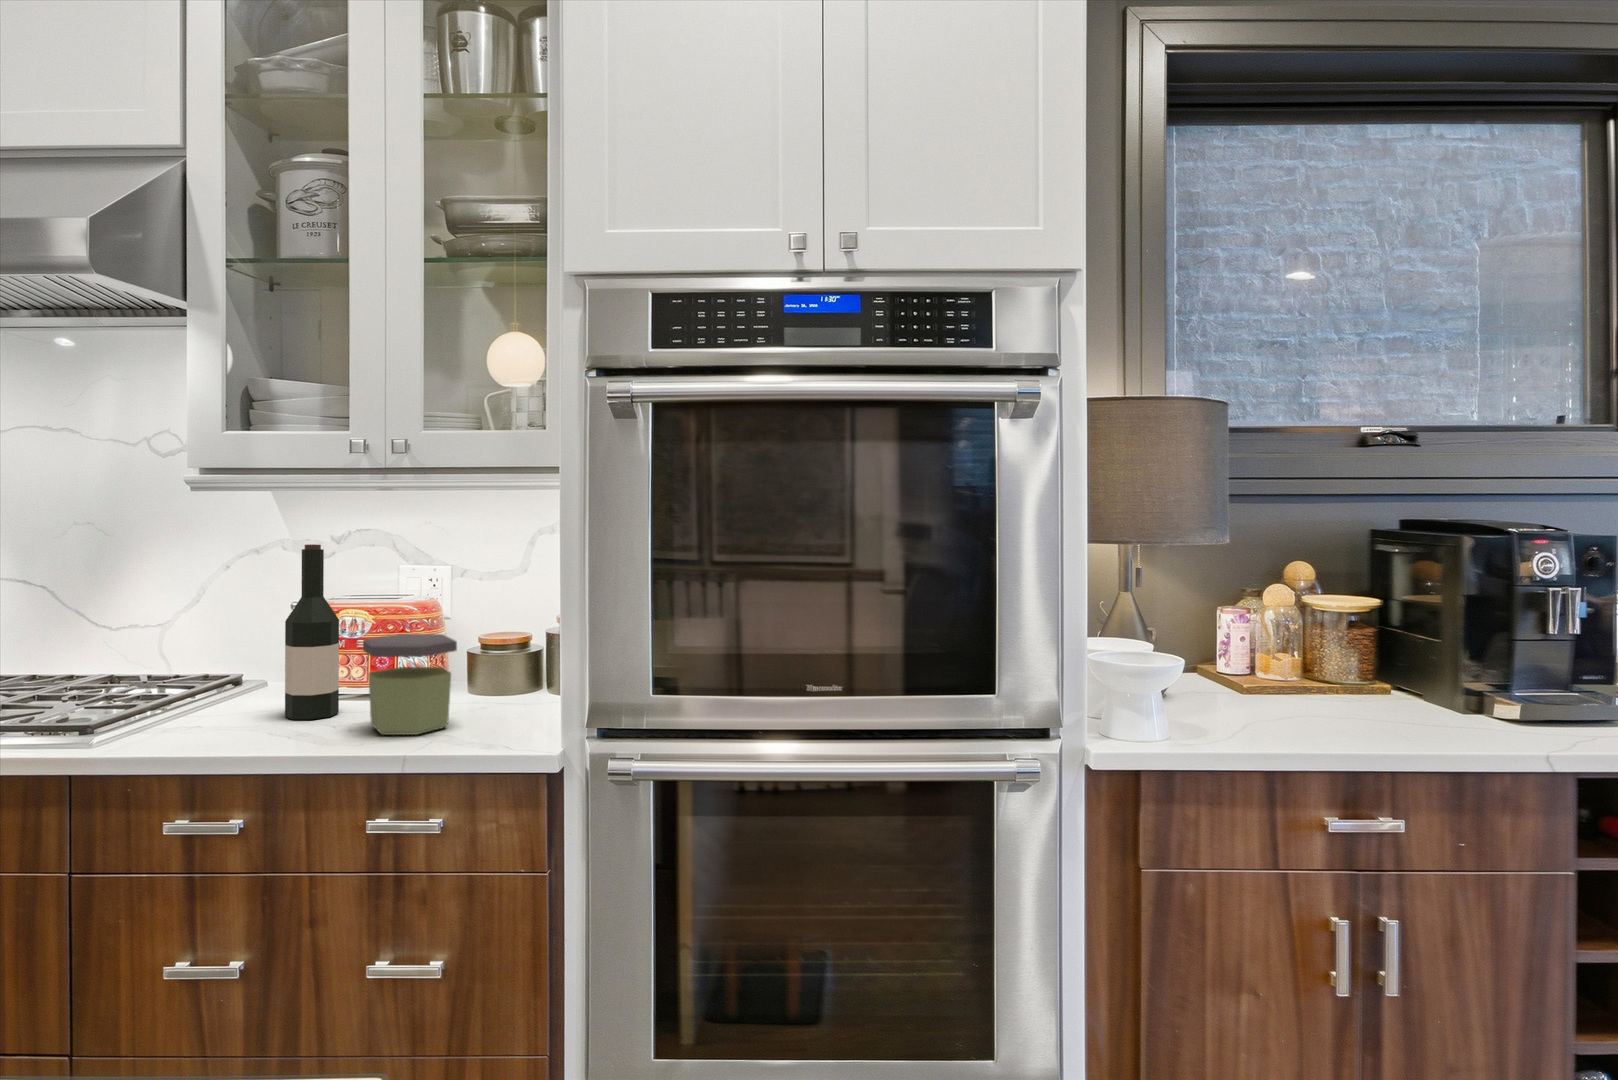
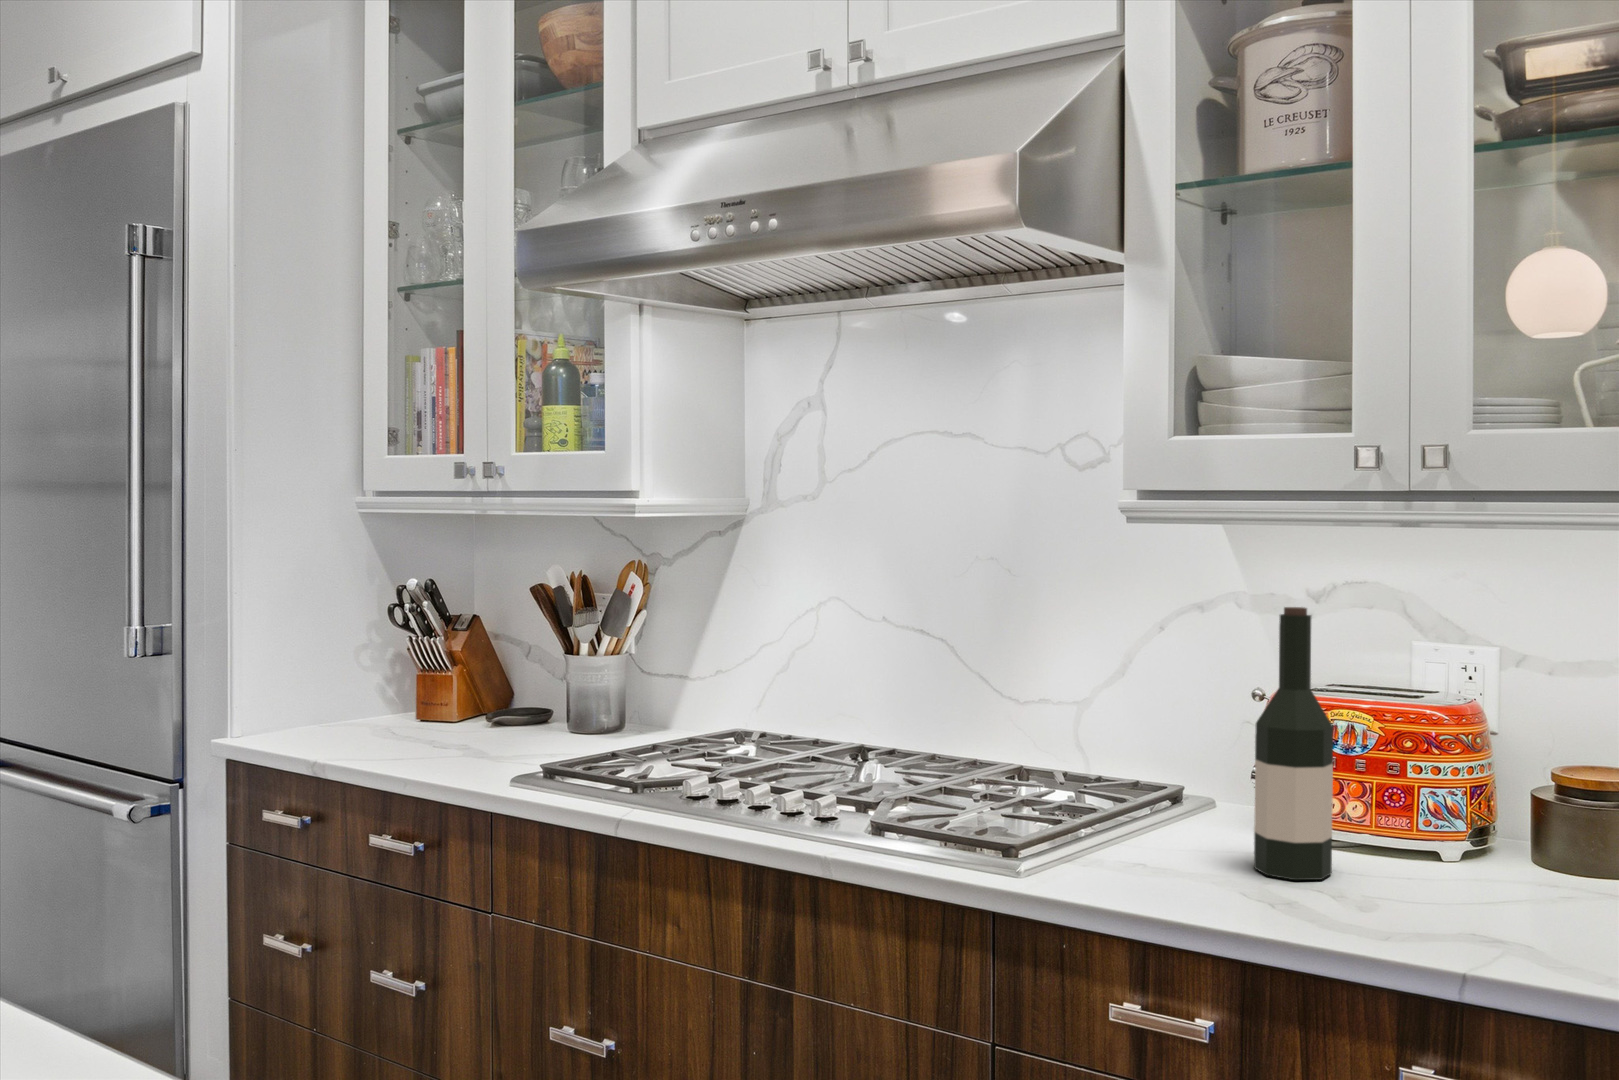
jar: present [363,634,457,735] -> none [1383,762,1550,943]

